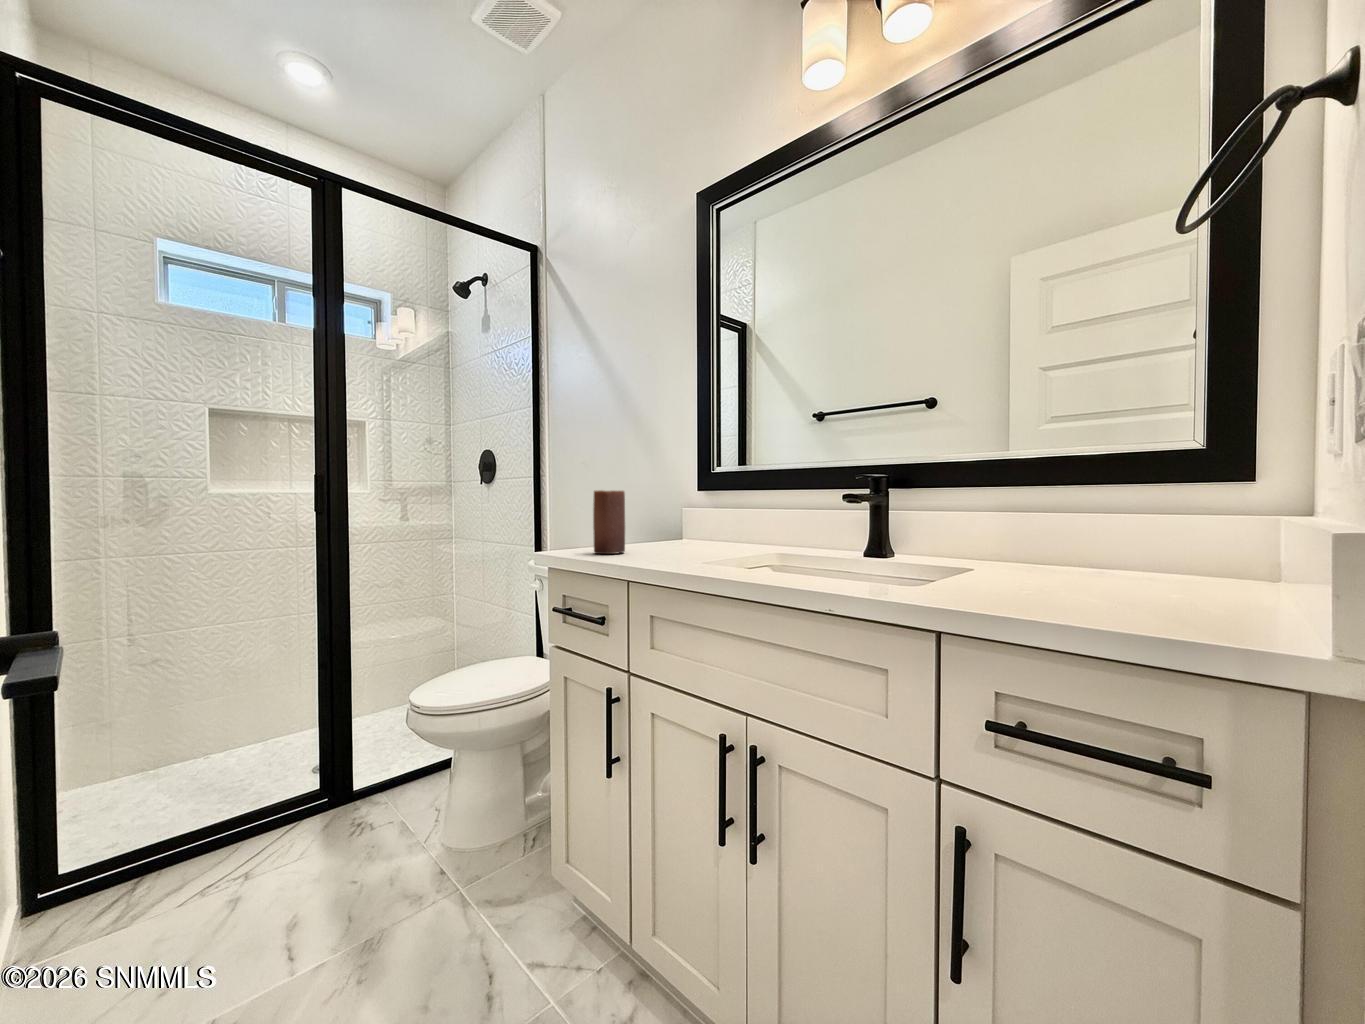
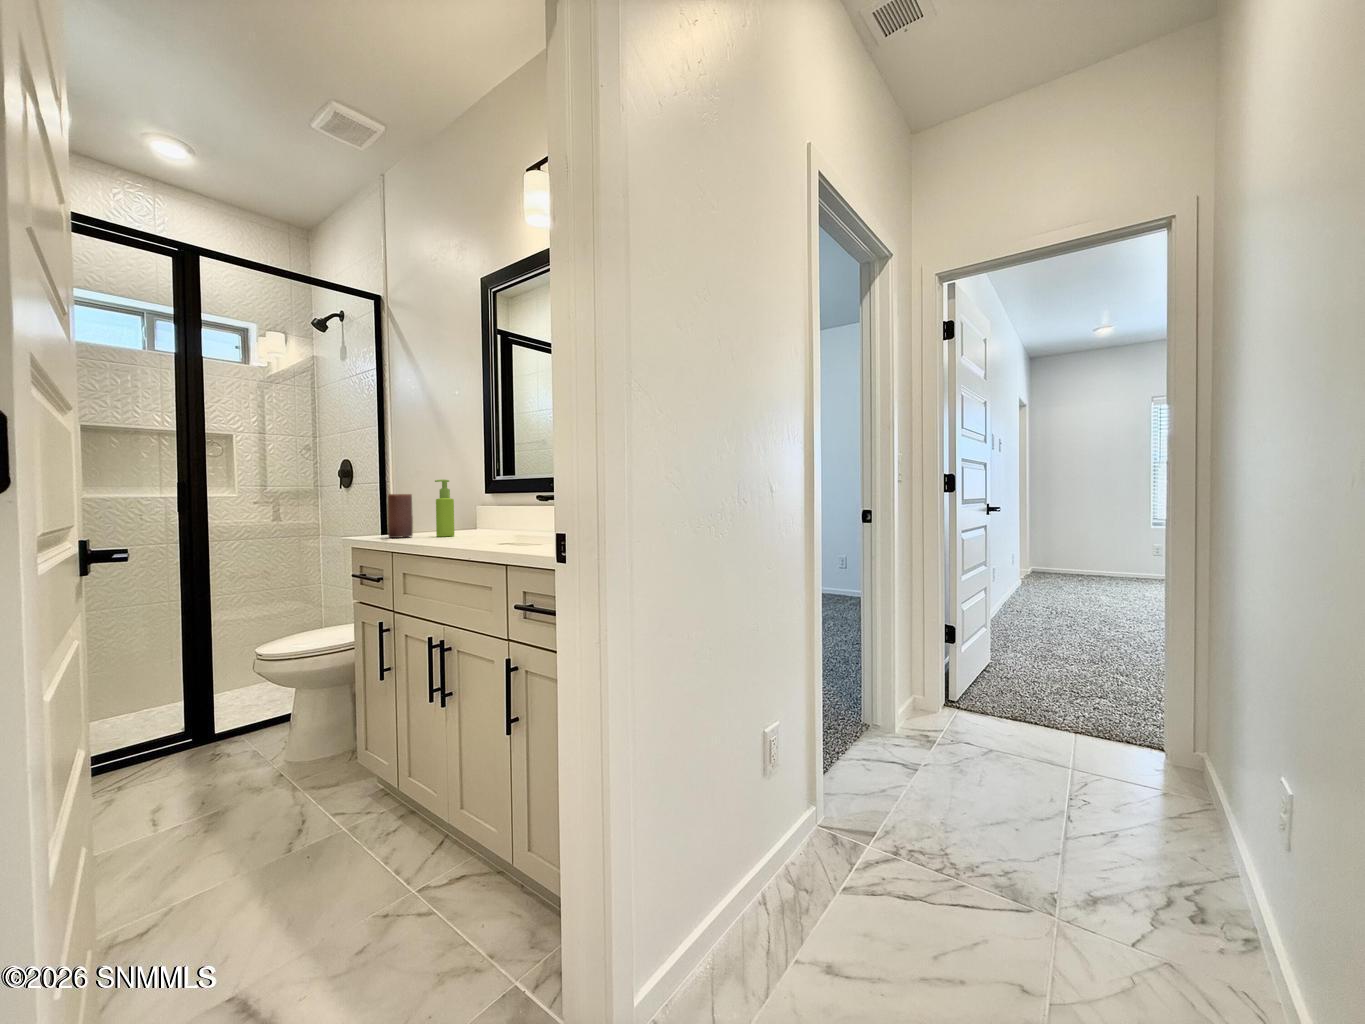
soap dispenser: none [656,470,680,552] -> present [435,480,454,536]

